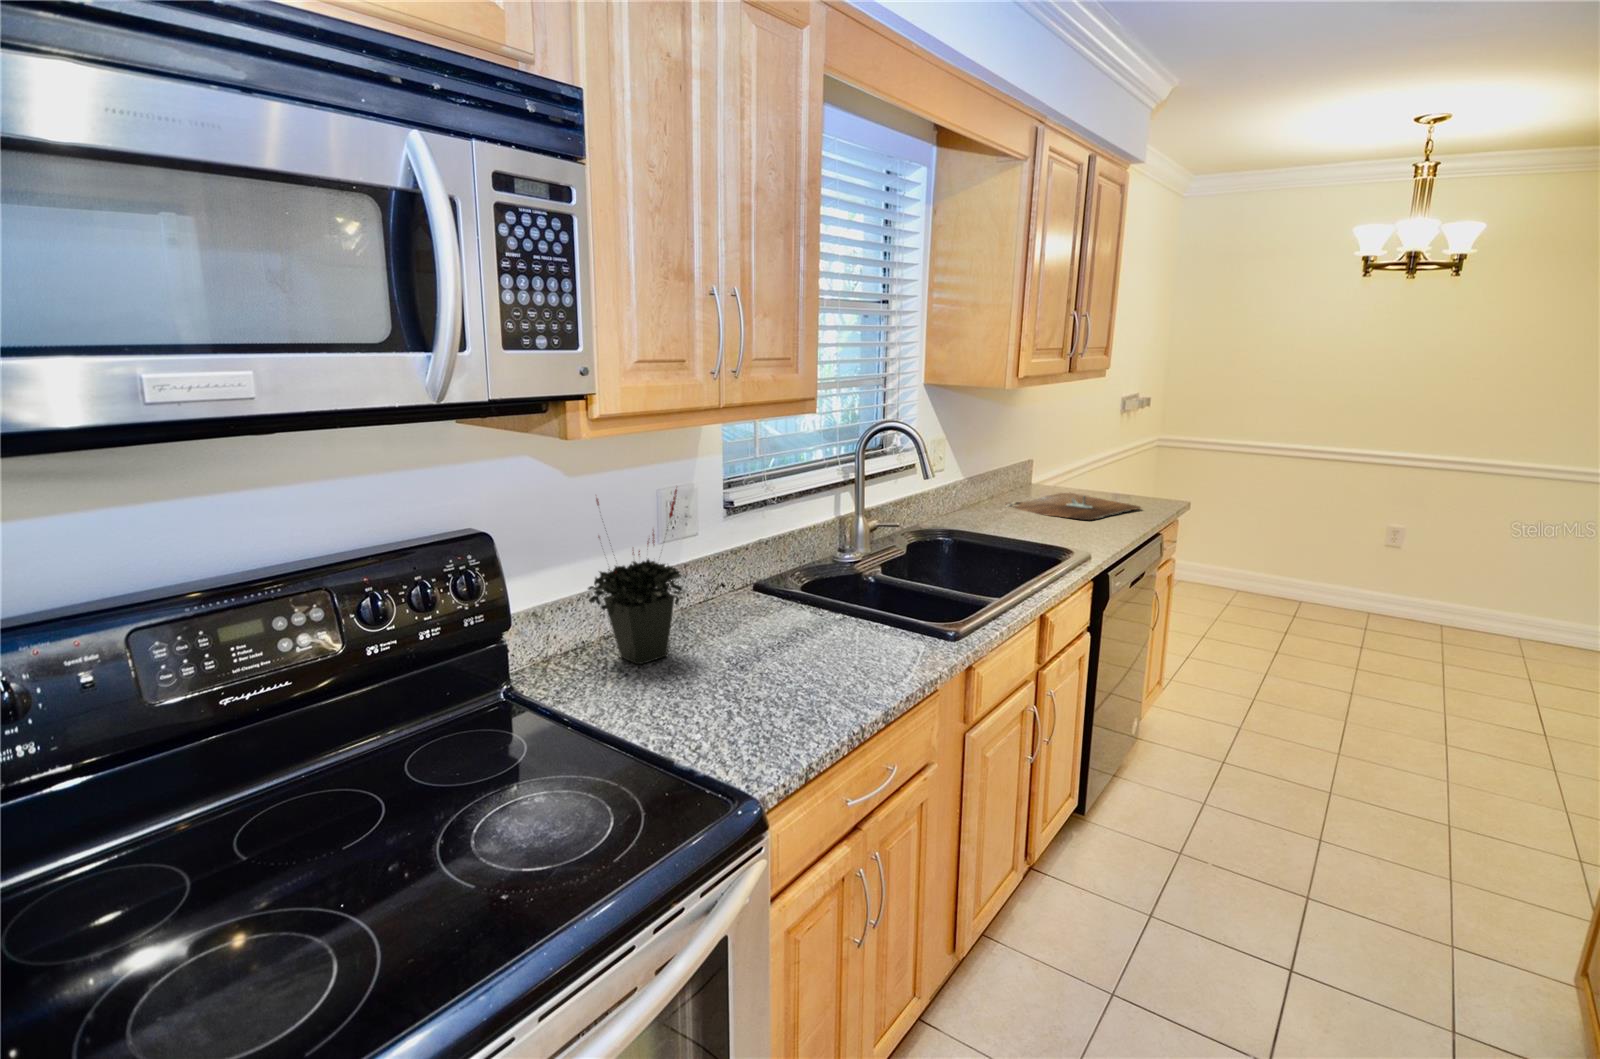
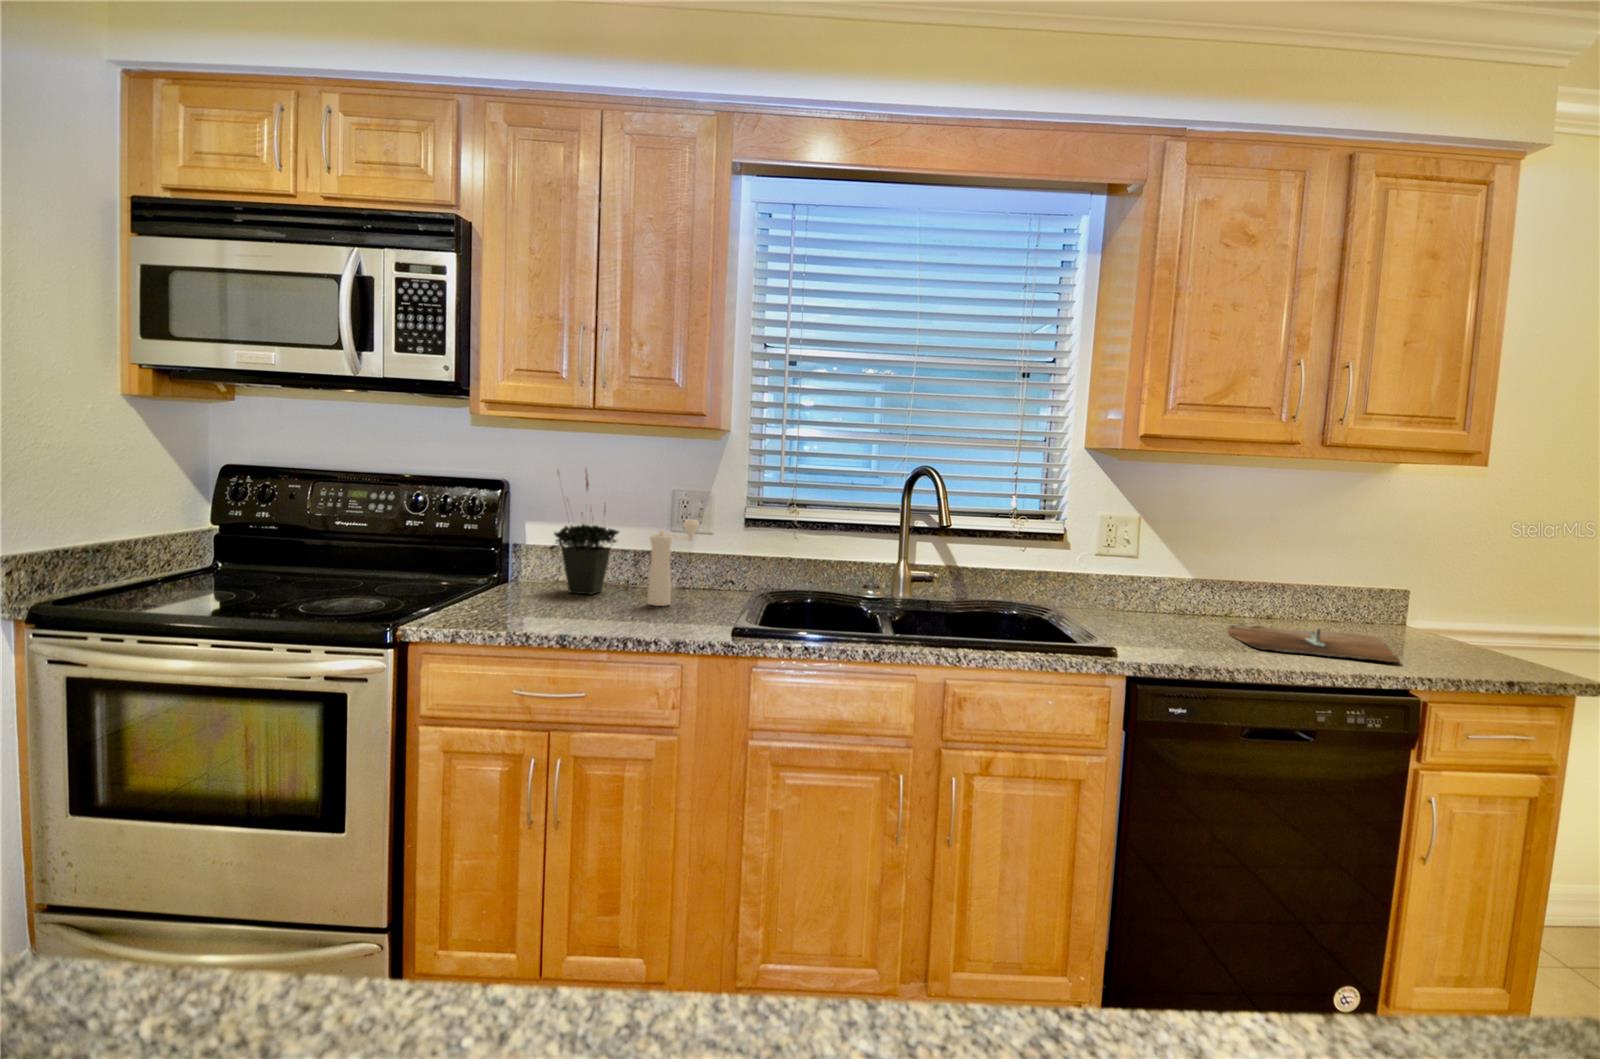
pepper mill: none [734,522,778,640] -> present [648,519,699,606]

